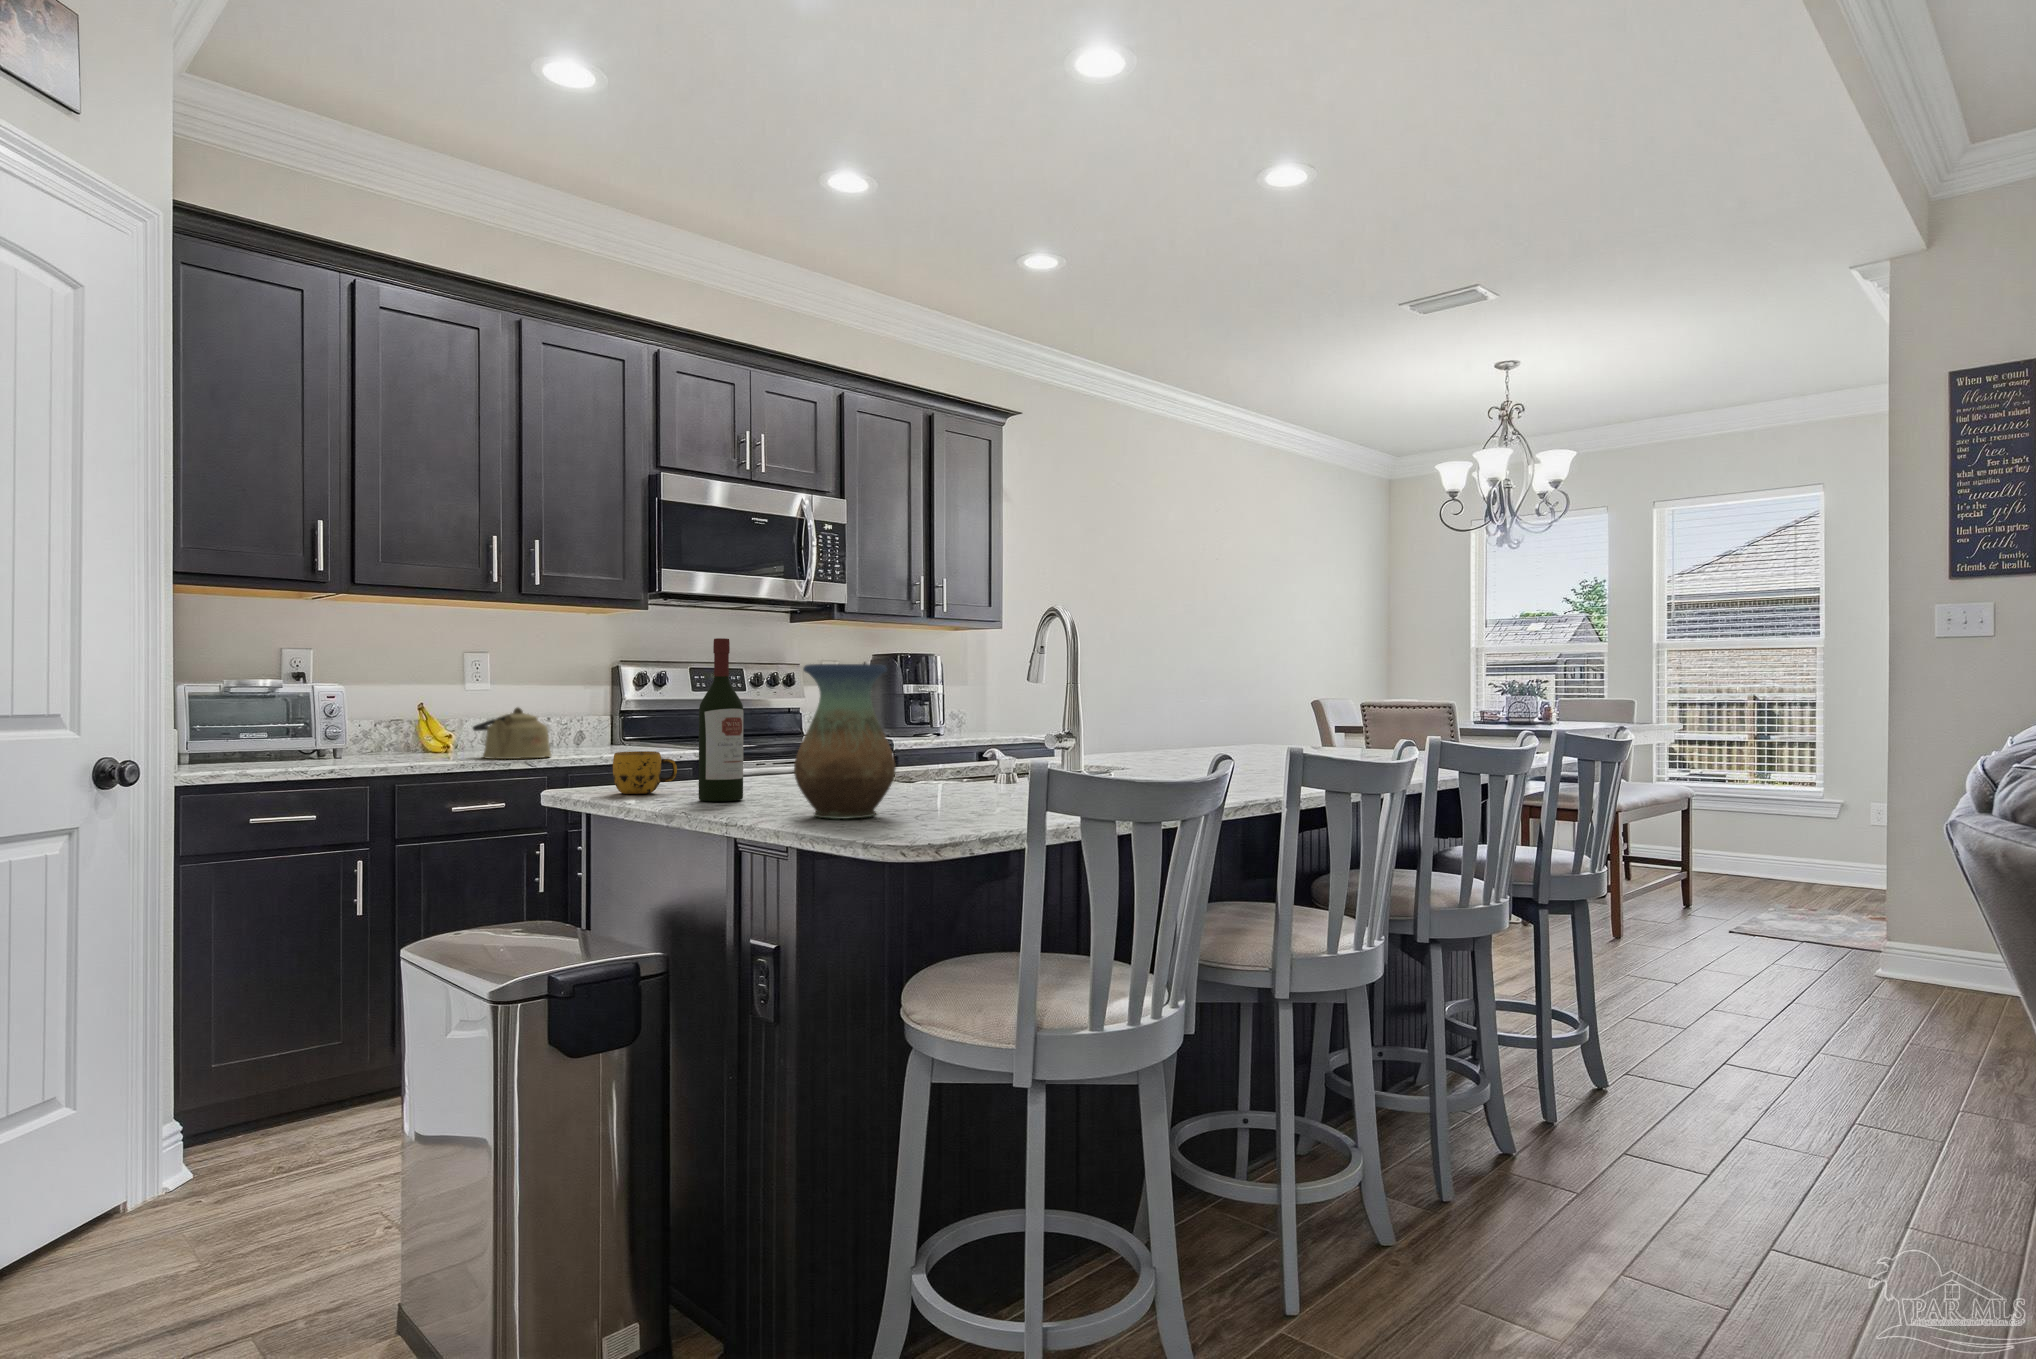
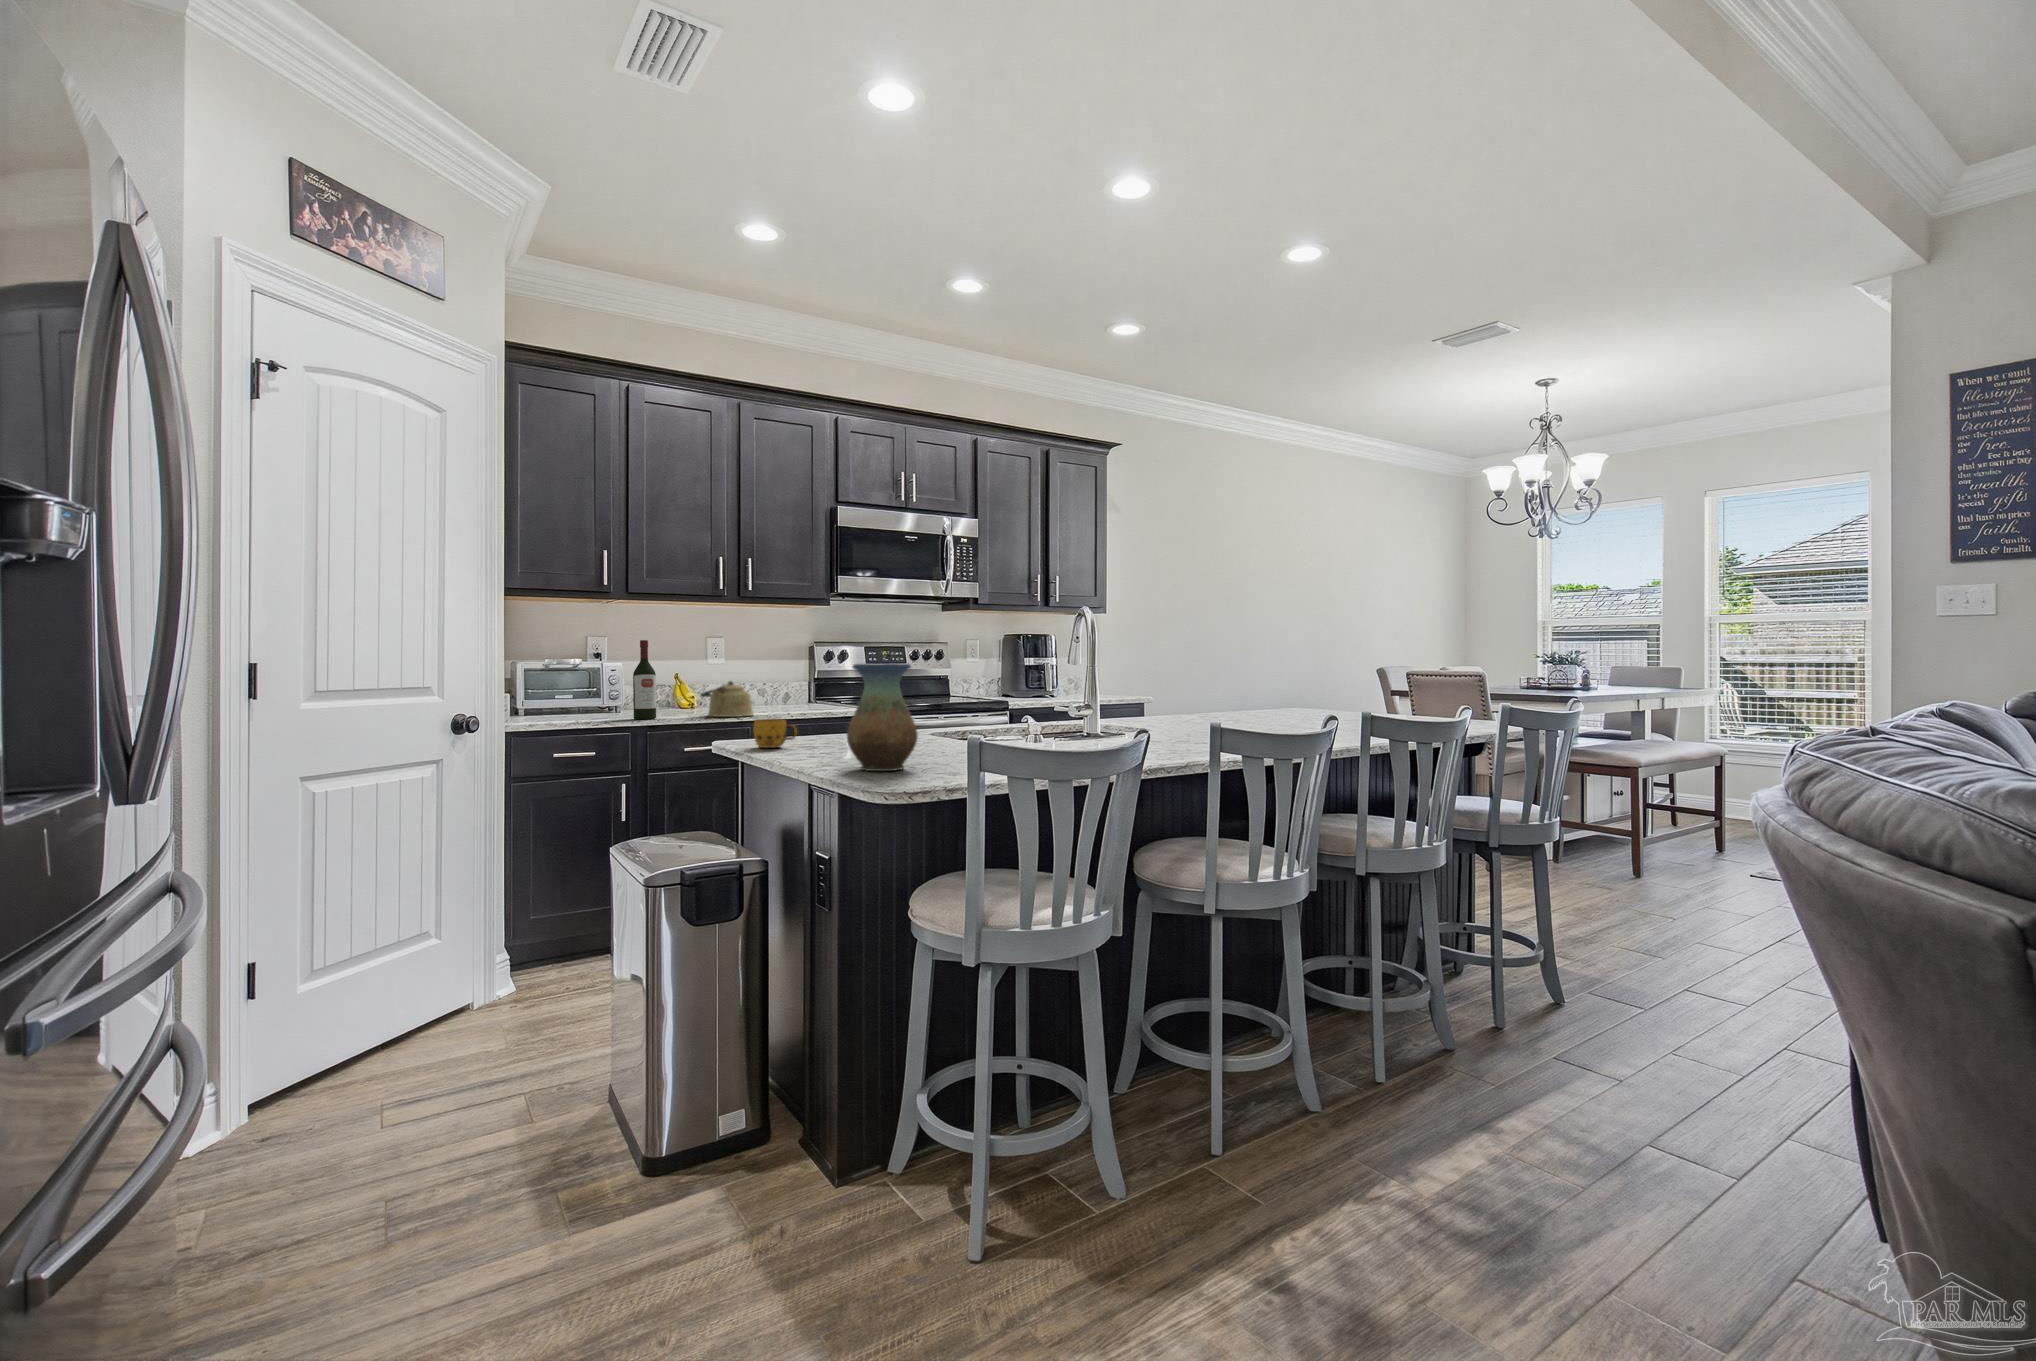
wine bottle: present [699,638,743,801] -> present [633,640,656,719]

